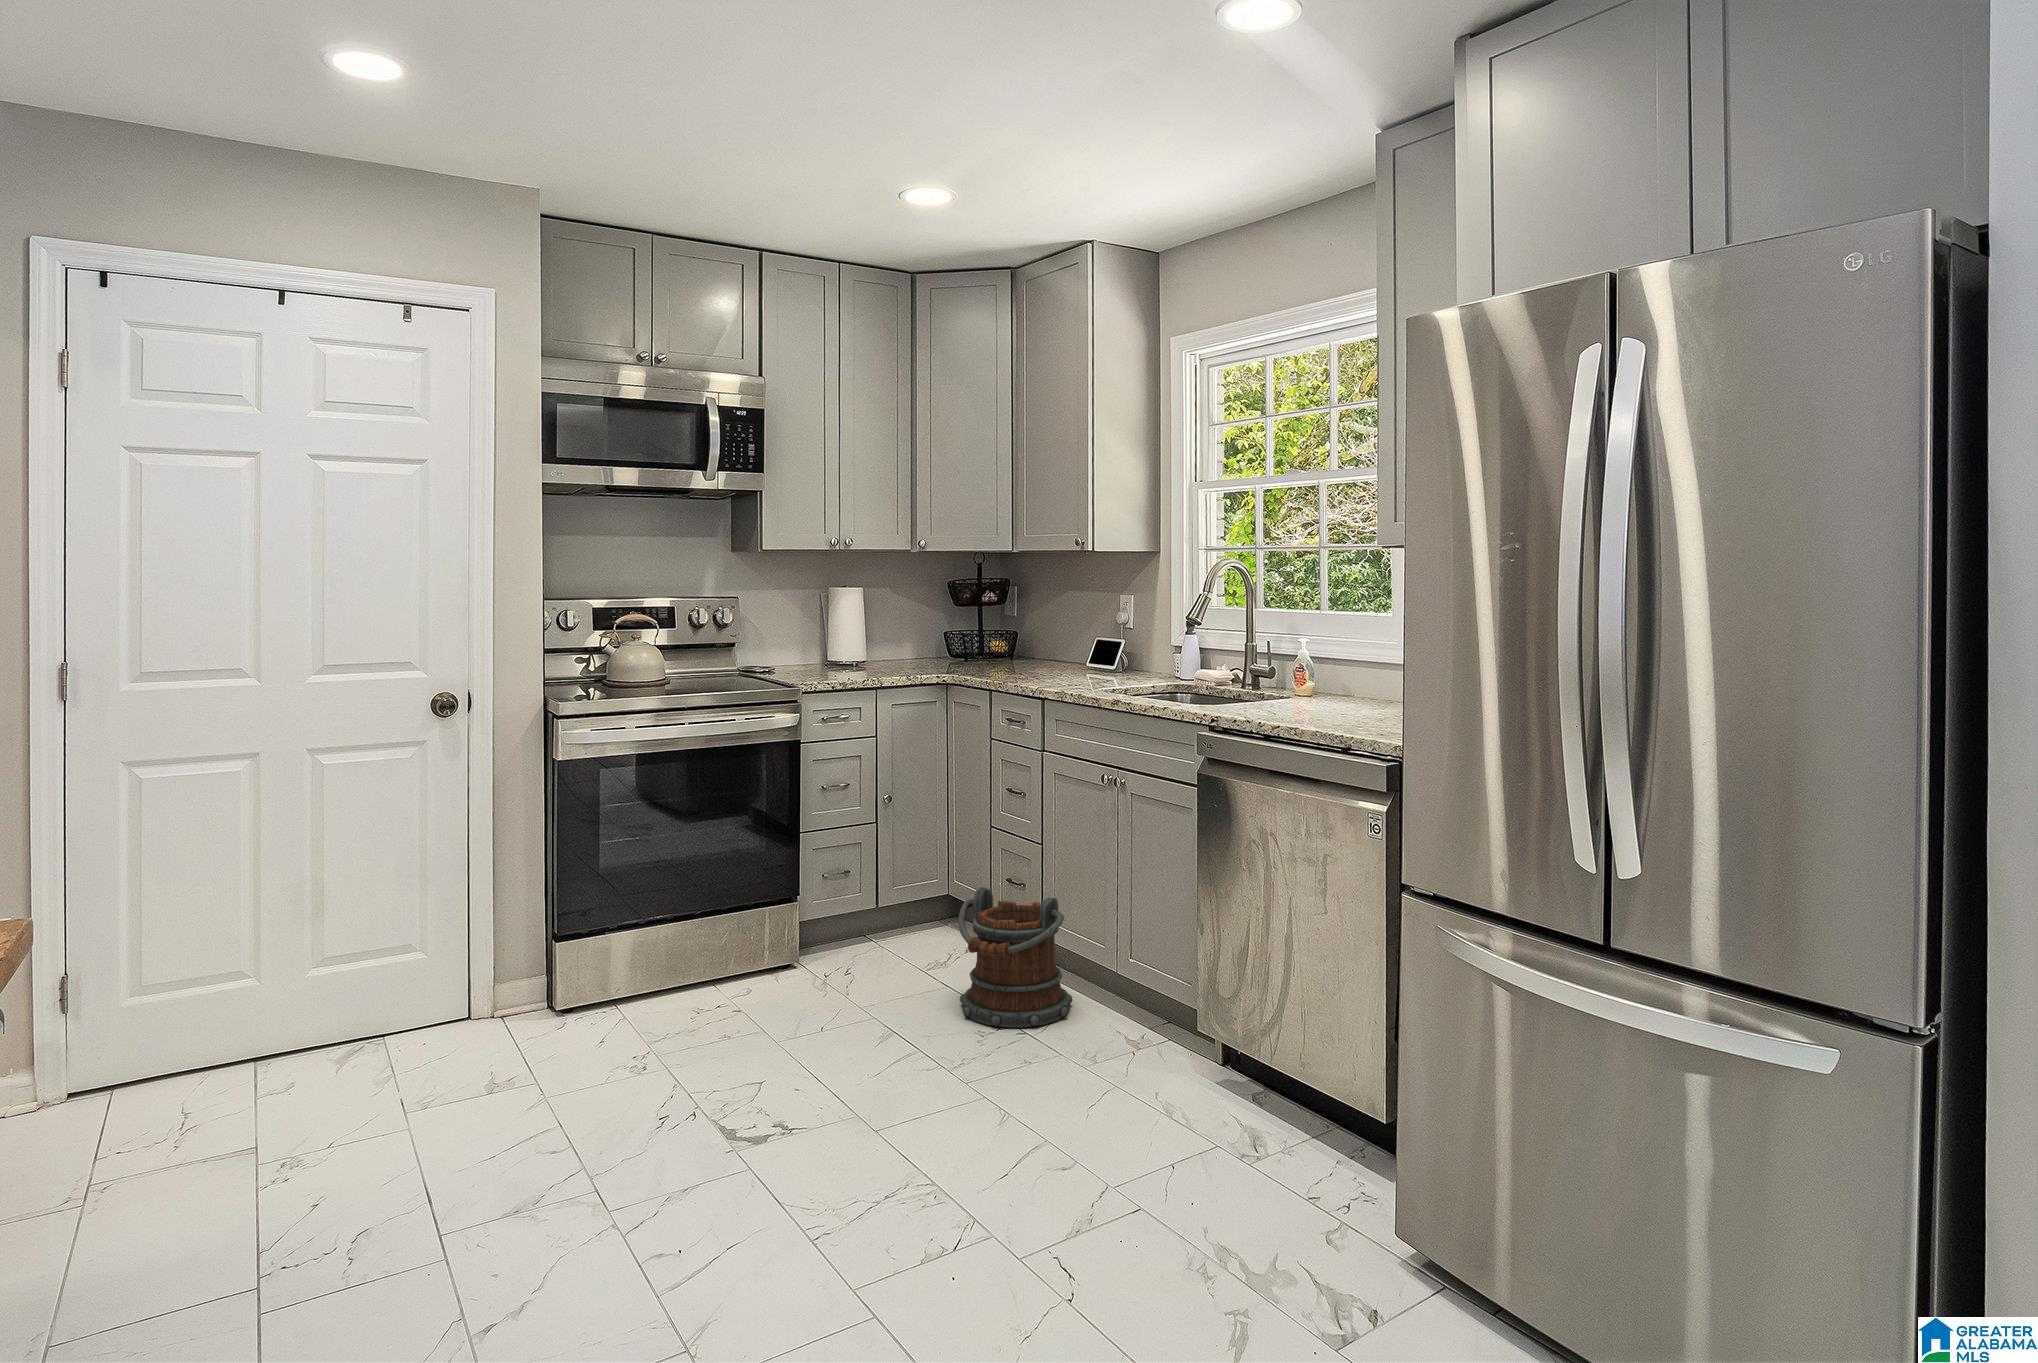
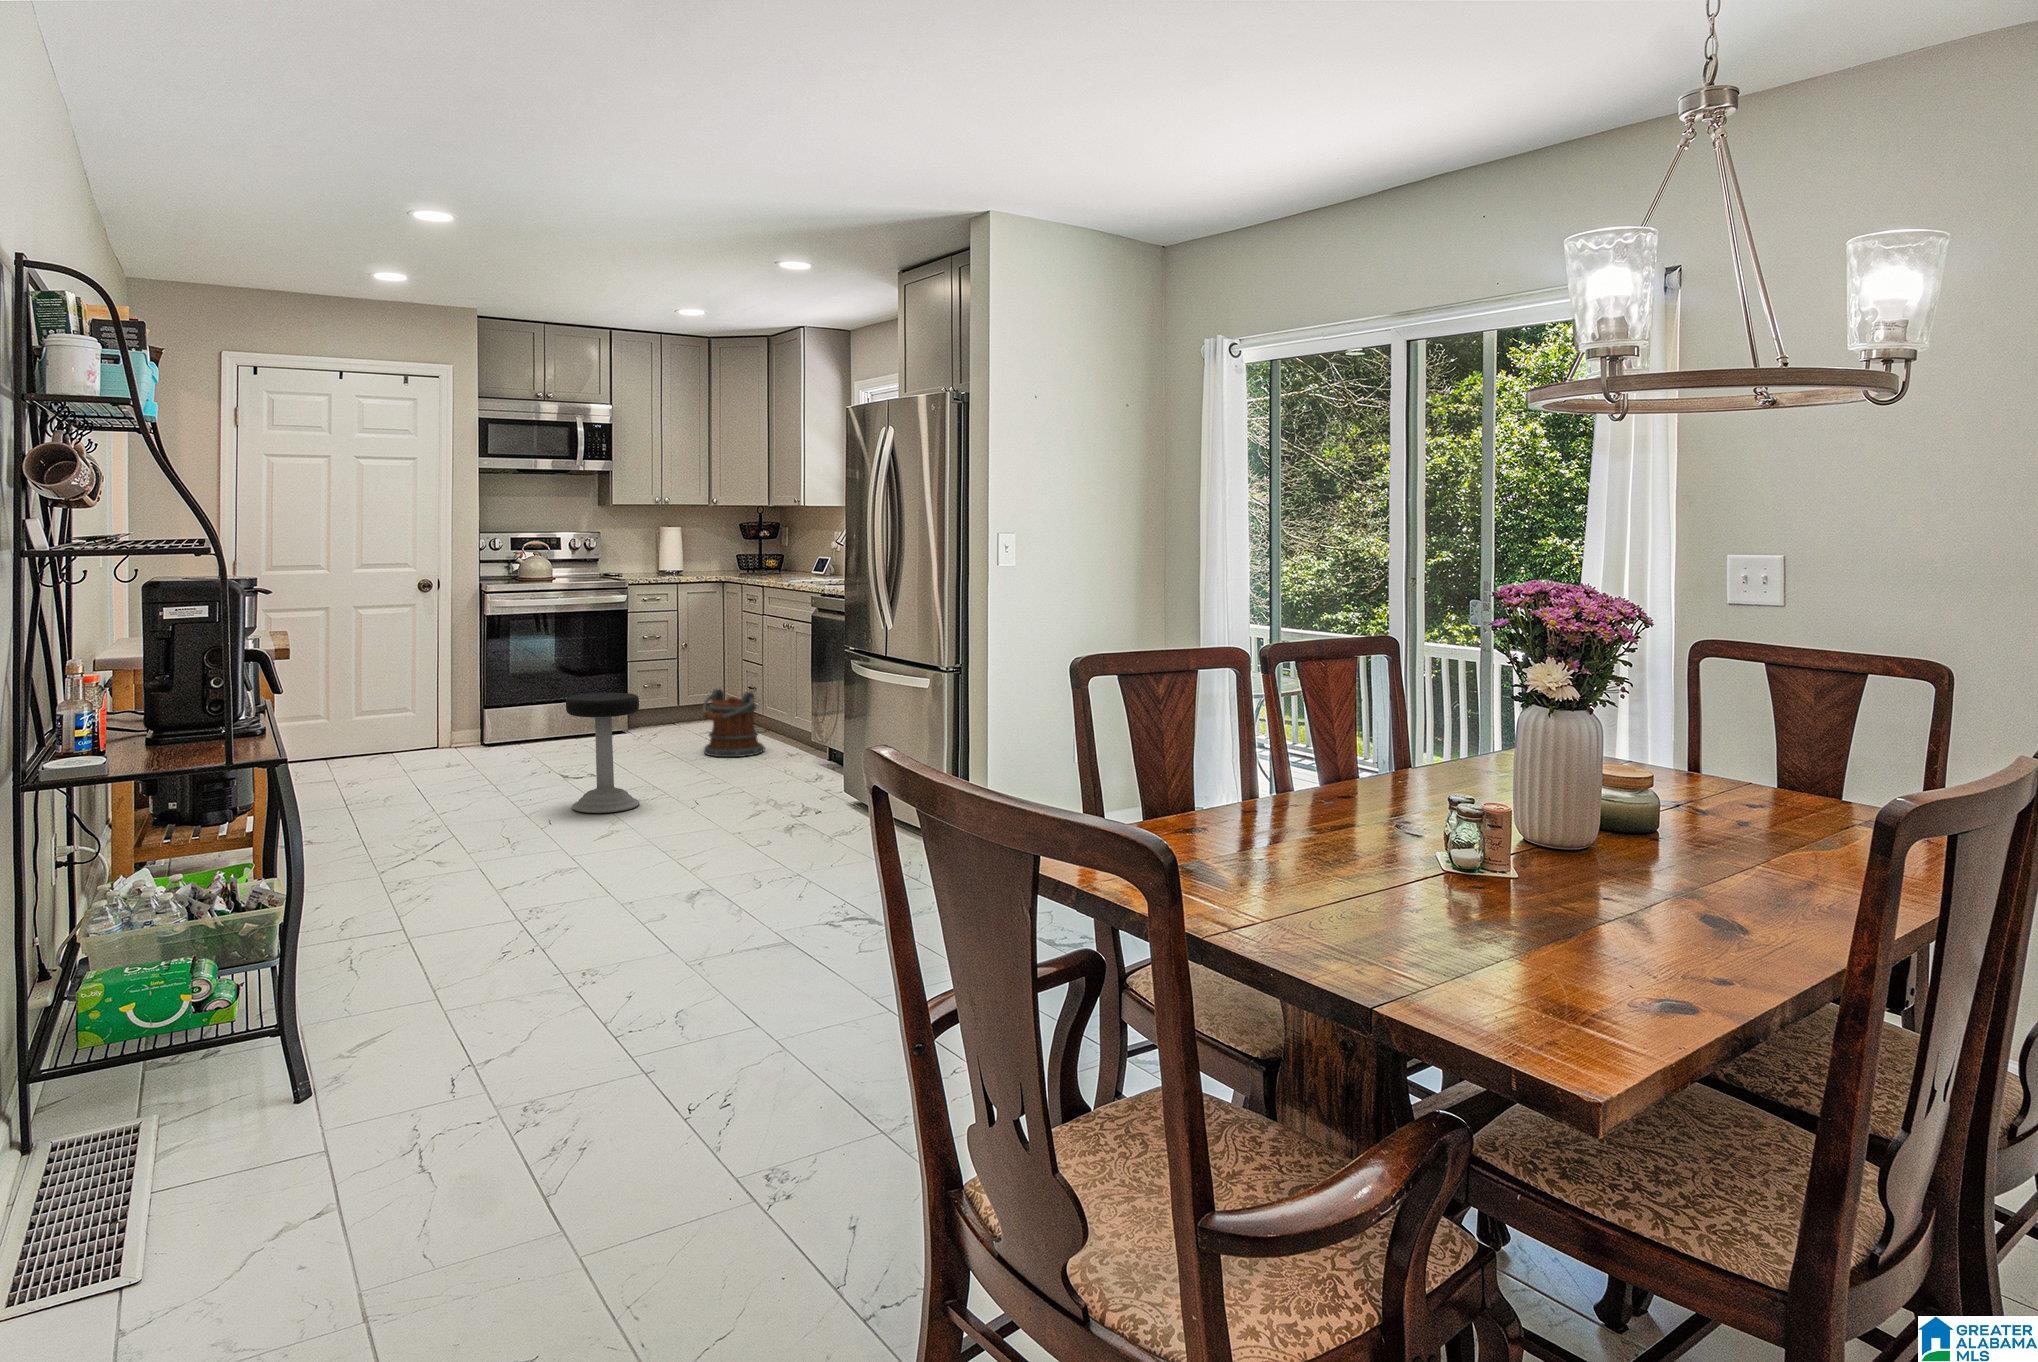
stool: none [785,977,954,1308] -> present [566,693,640,813]

